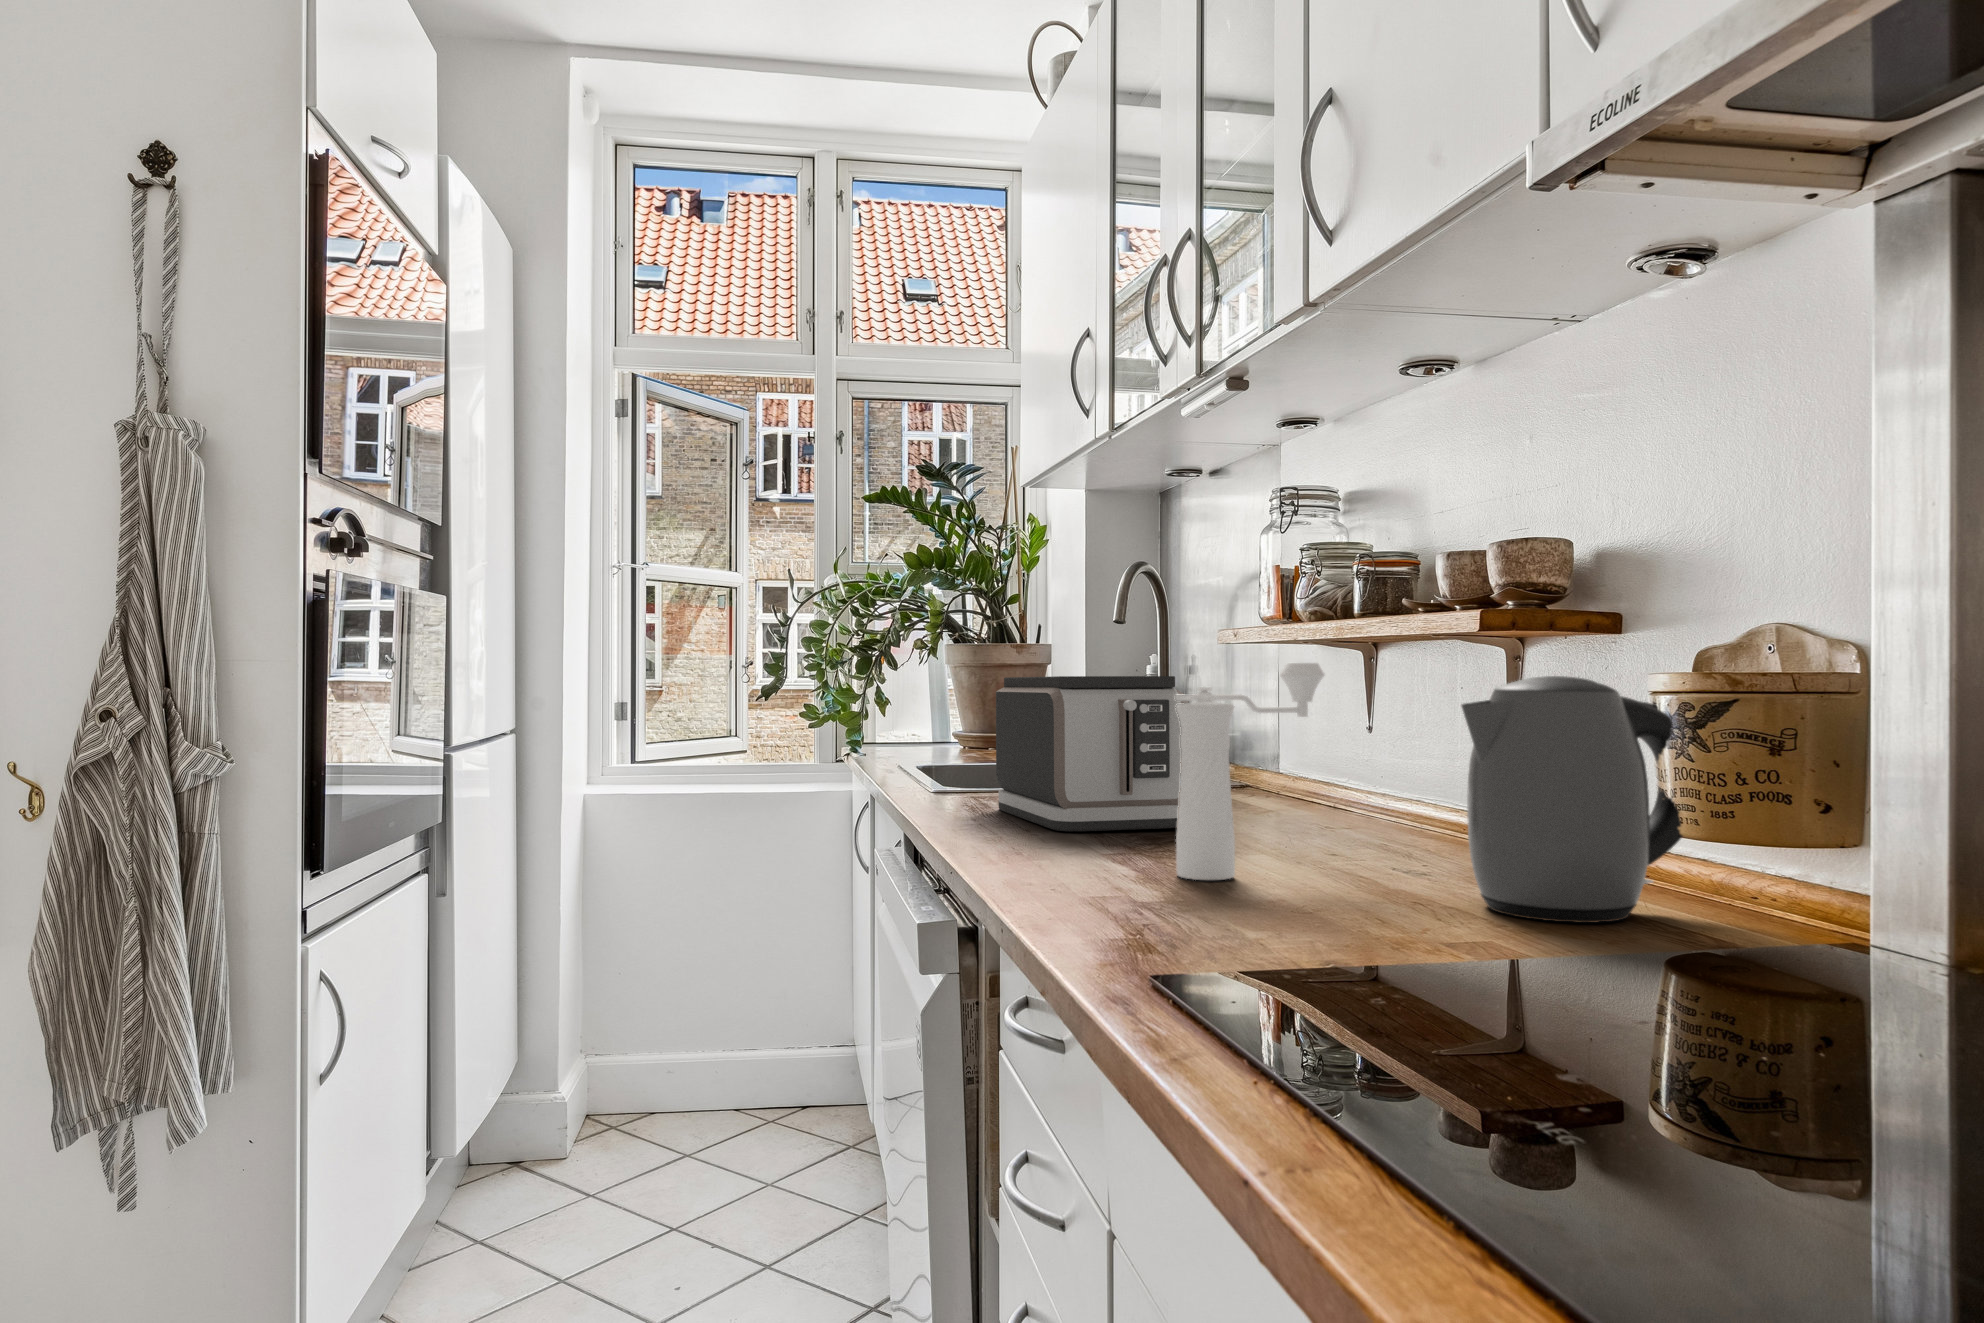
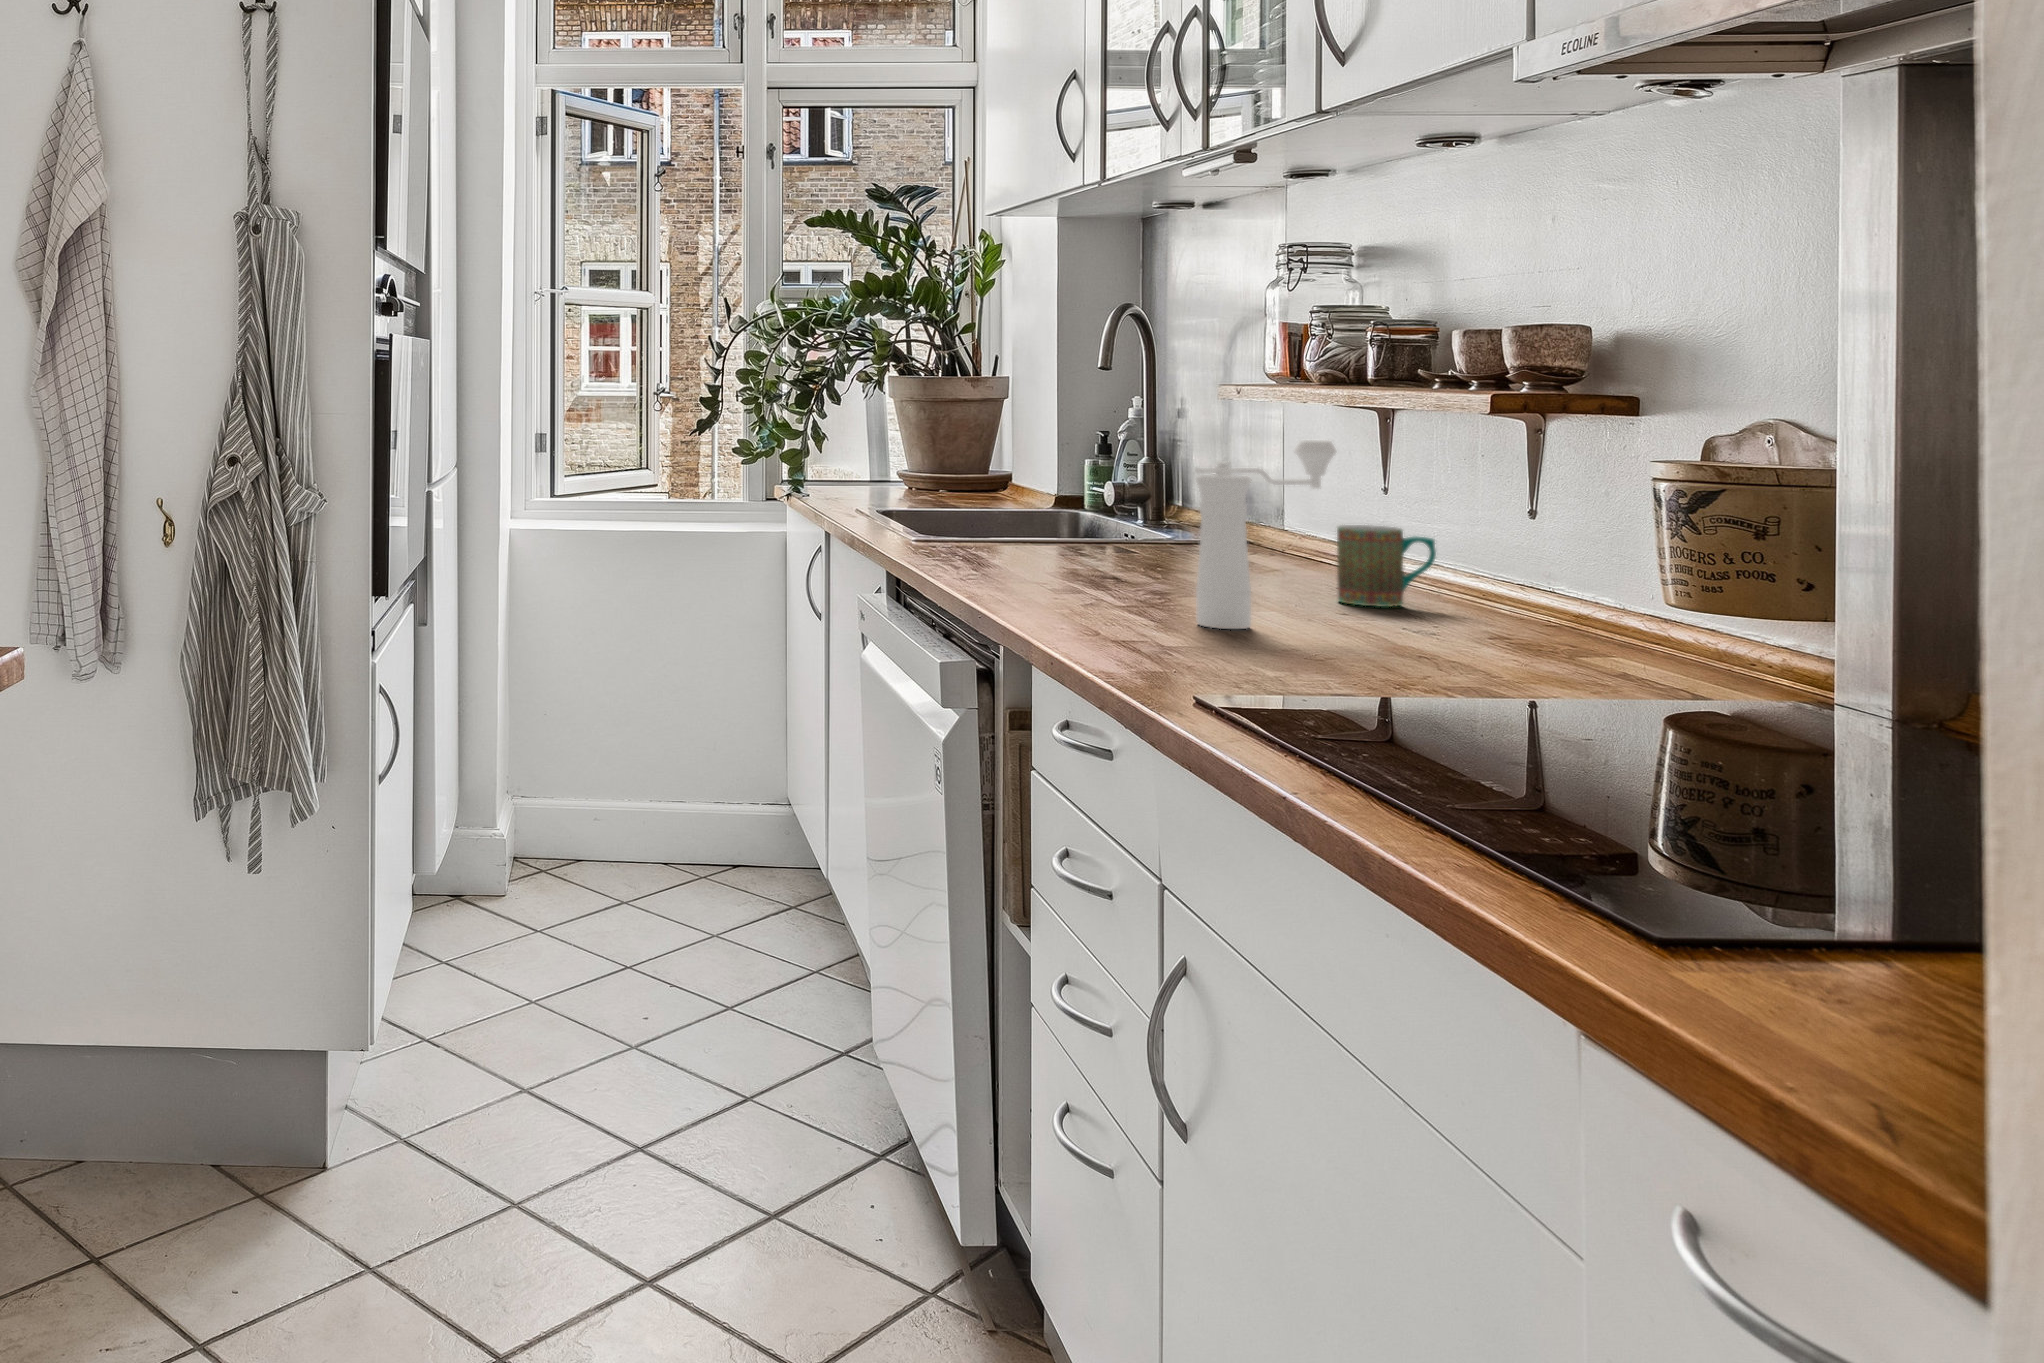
toaster: present [996,676,1189,832] -> none [991,433,1197,583]
kettle: present [1461,676,1683,923] -> none [1463,464,1698,675]
mug: none [1325,762,1420,846] -> present [1337,525,1436,607]

